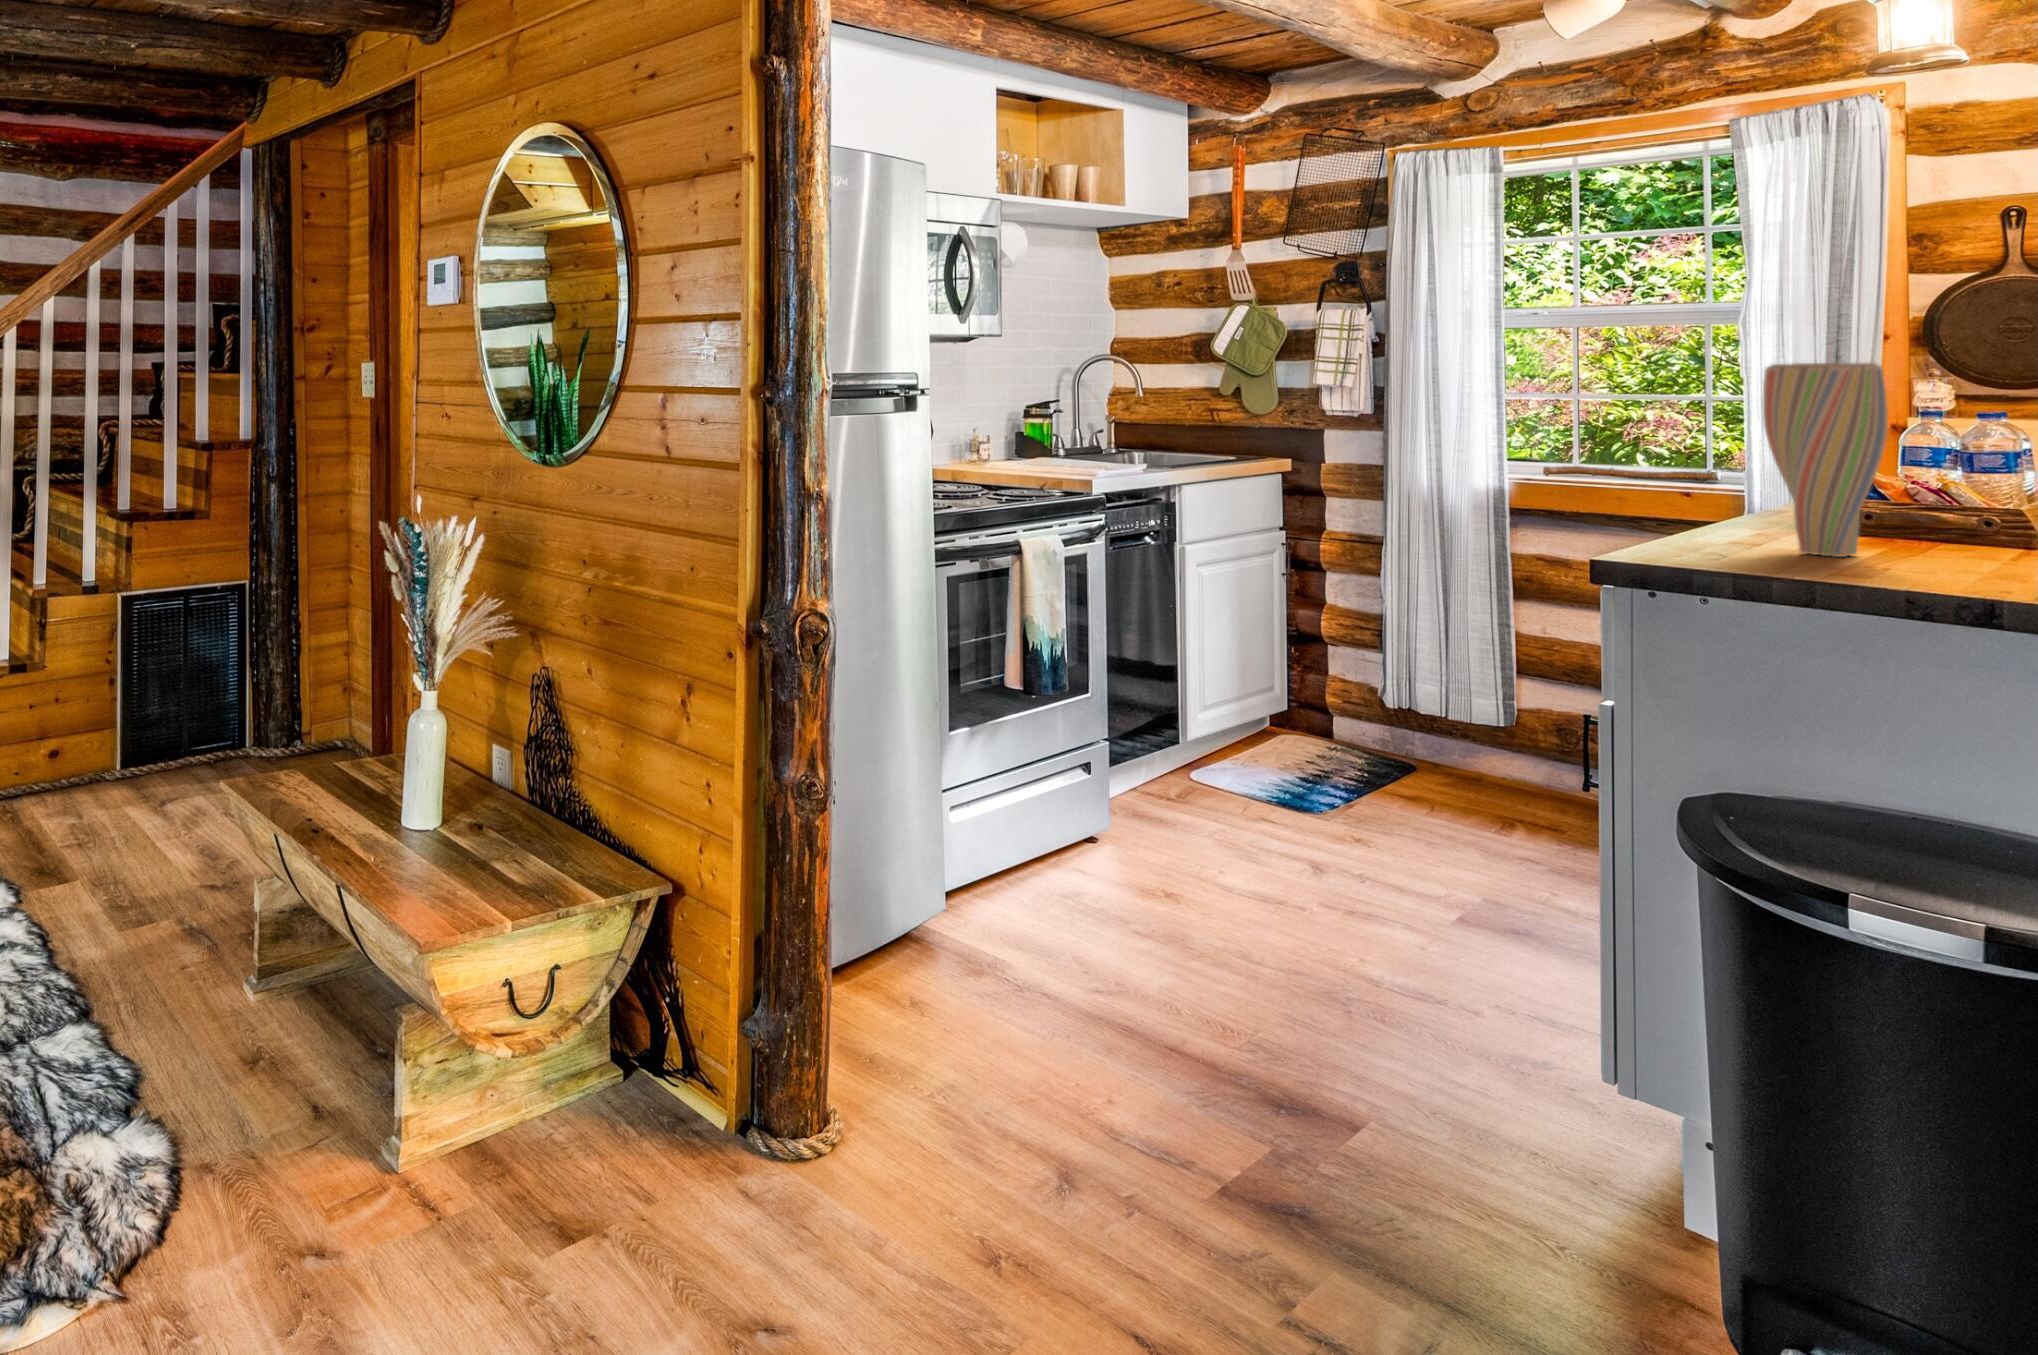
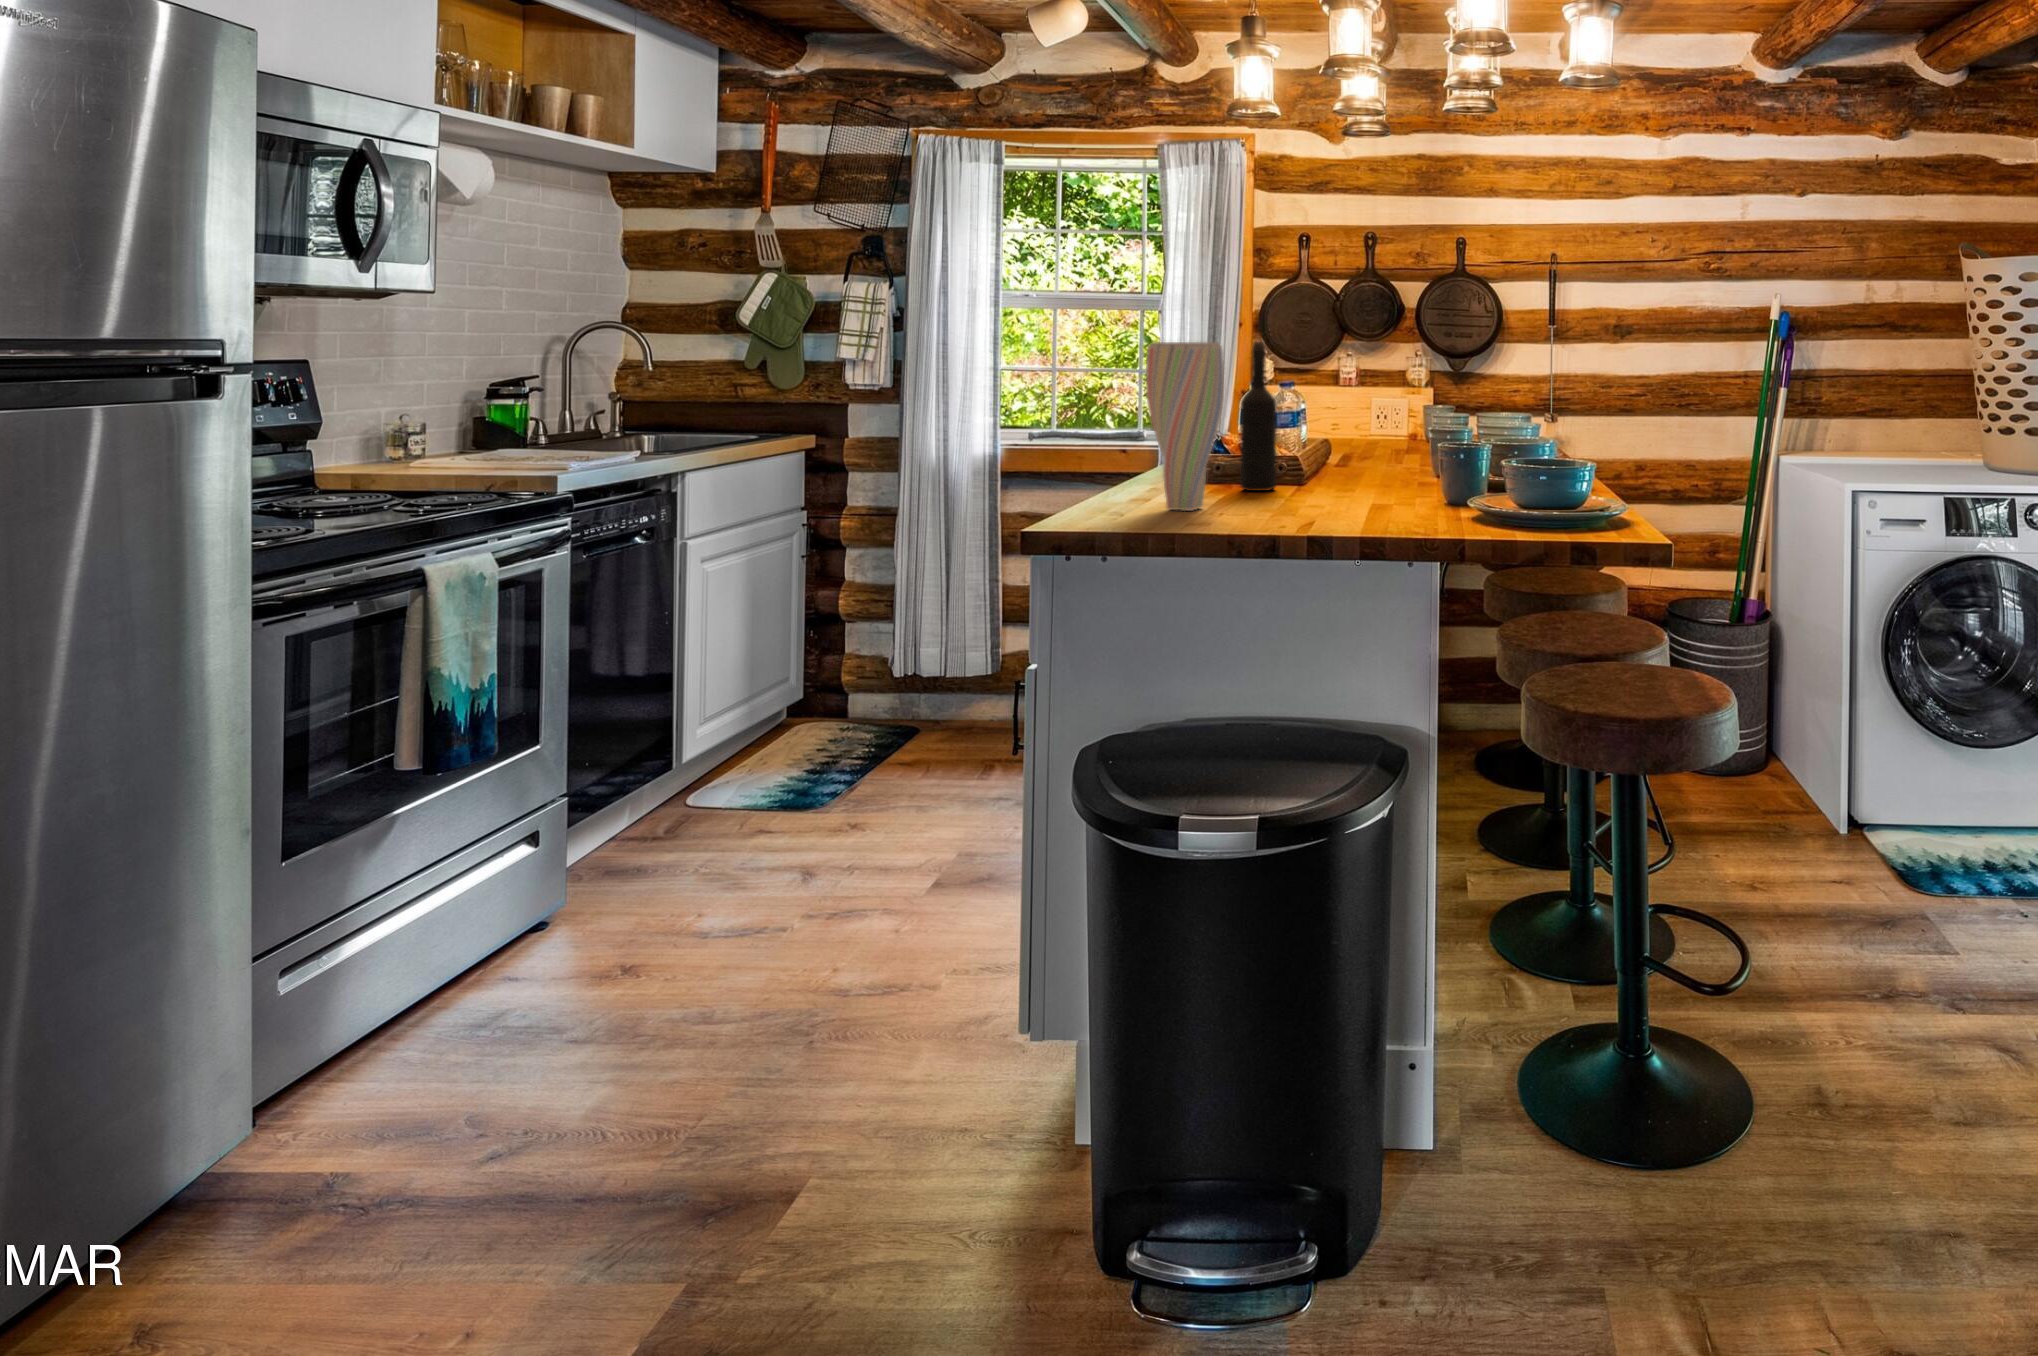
wine bottle: none [1909,360,1976,544] -> present [1240,342,1276,491]

